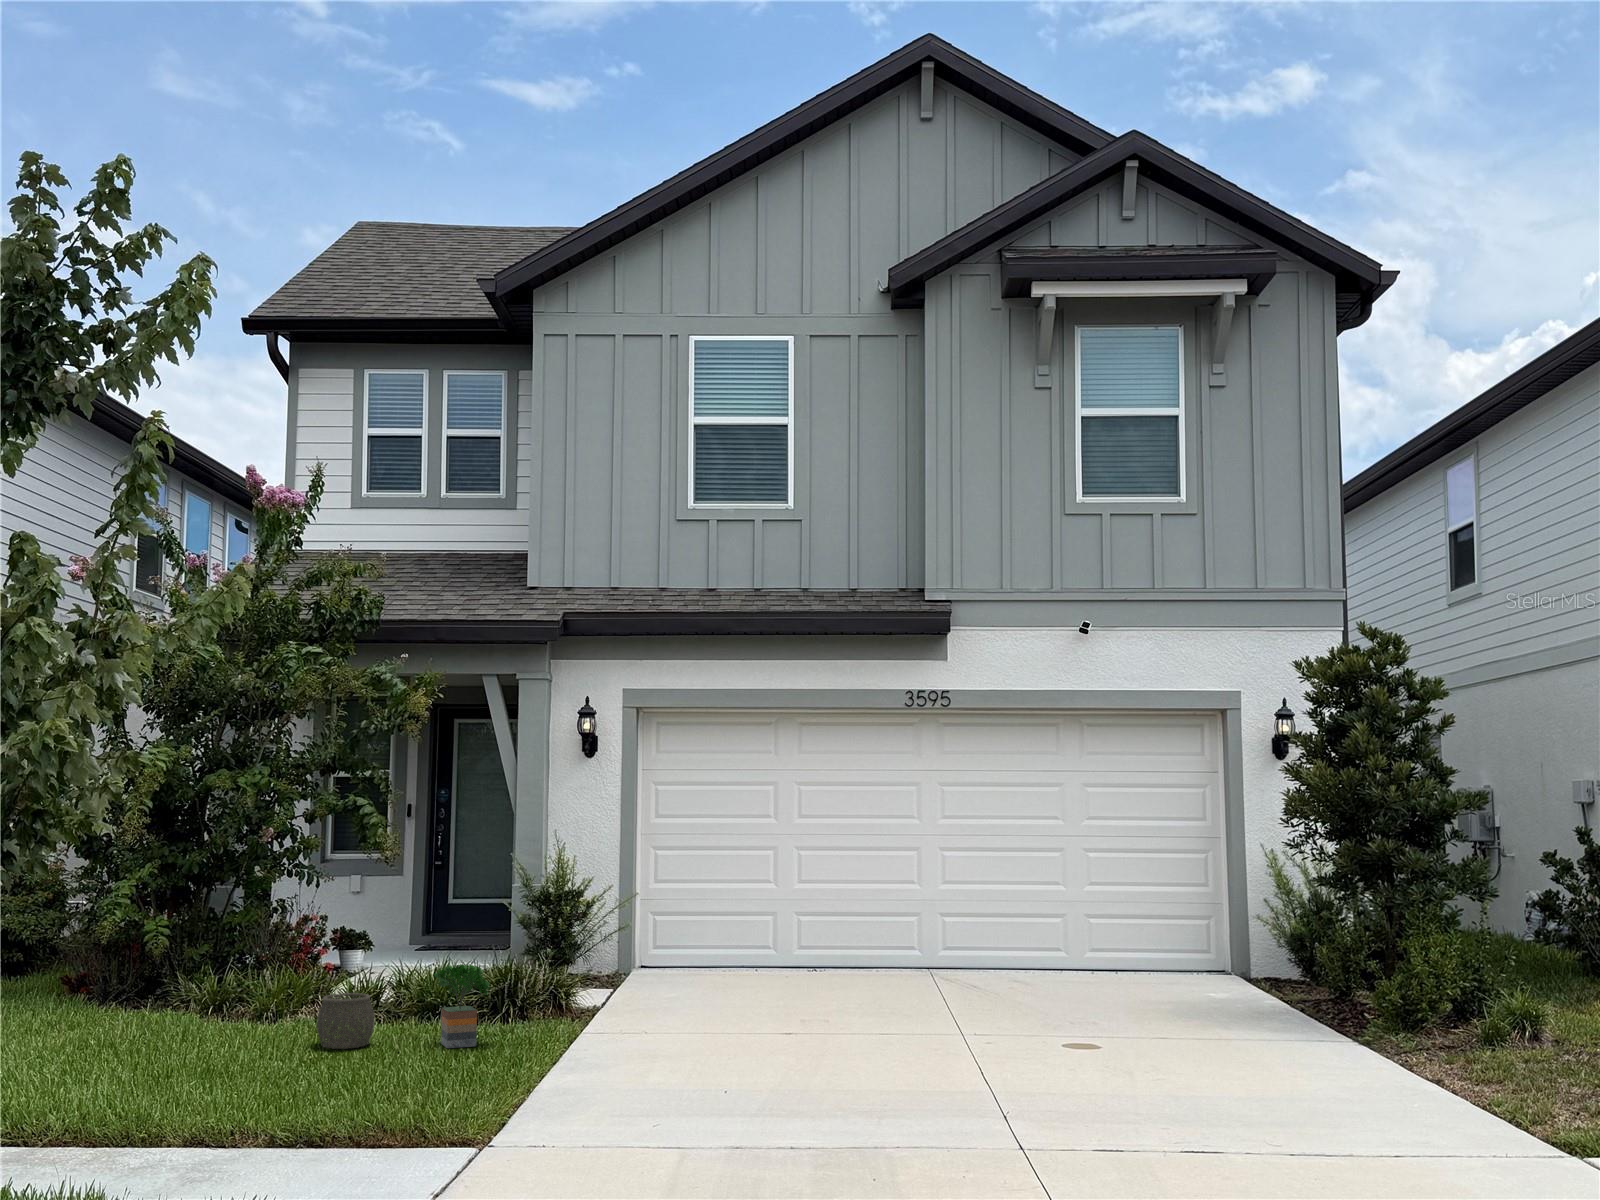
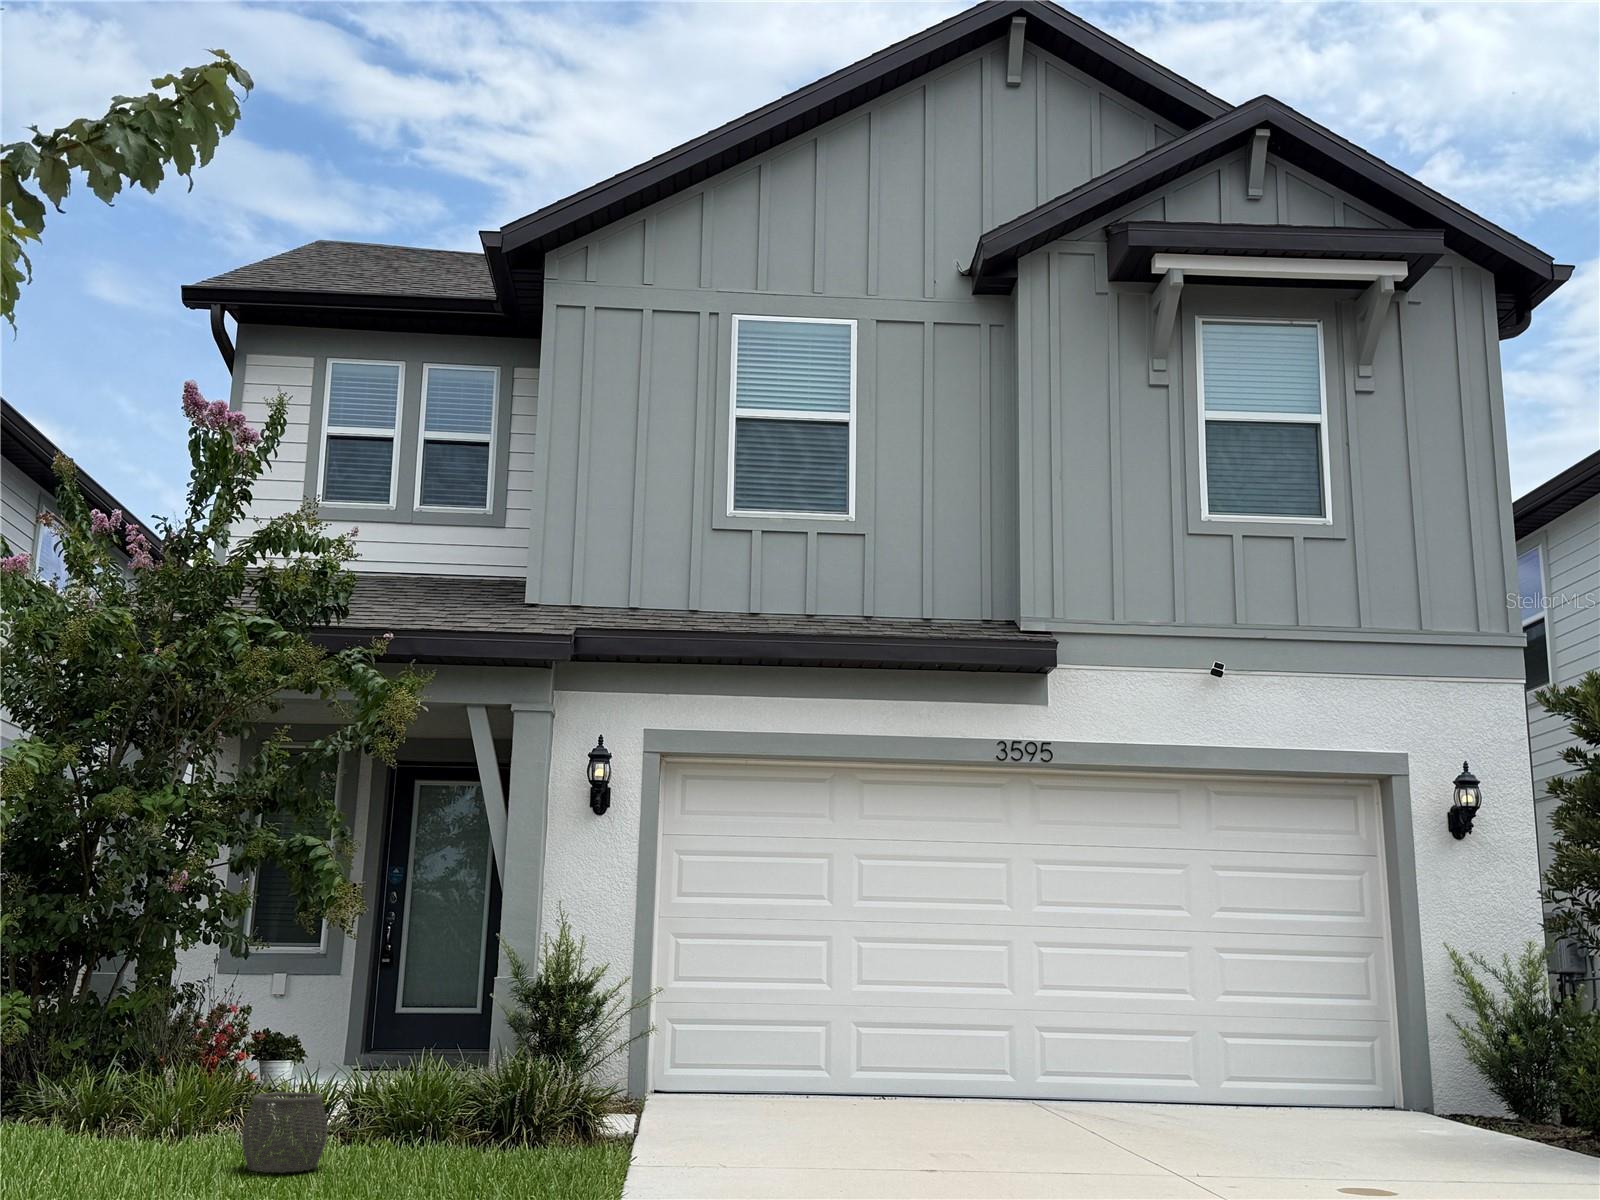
potted tree: present [435,964,489,1048] -> none [416,1050,500,1174]

